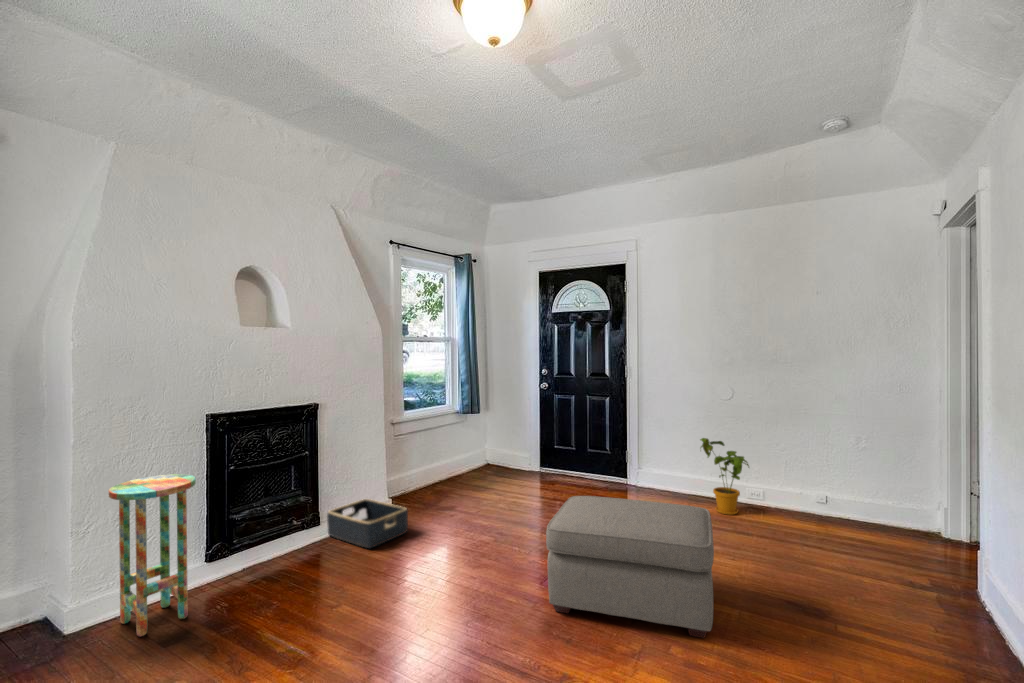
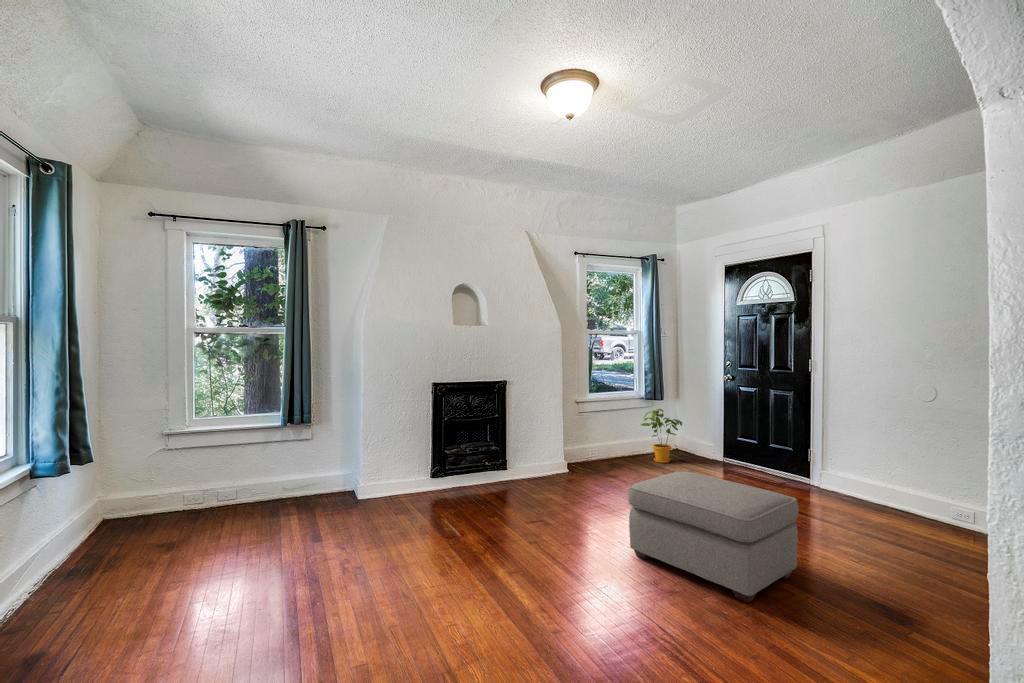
house plant: present [700,438,749,515] -> present [641,409,682,463]
side table: present [109,474,196,636] -> none [376,417,419,508]
basket: present [327,499,408,548] -> none [513,457,569,491]

